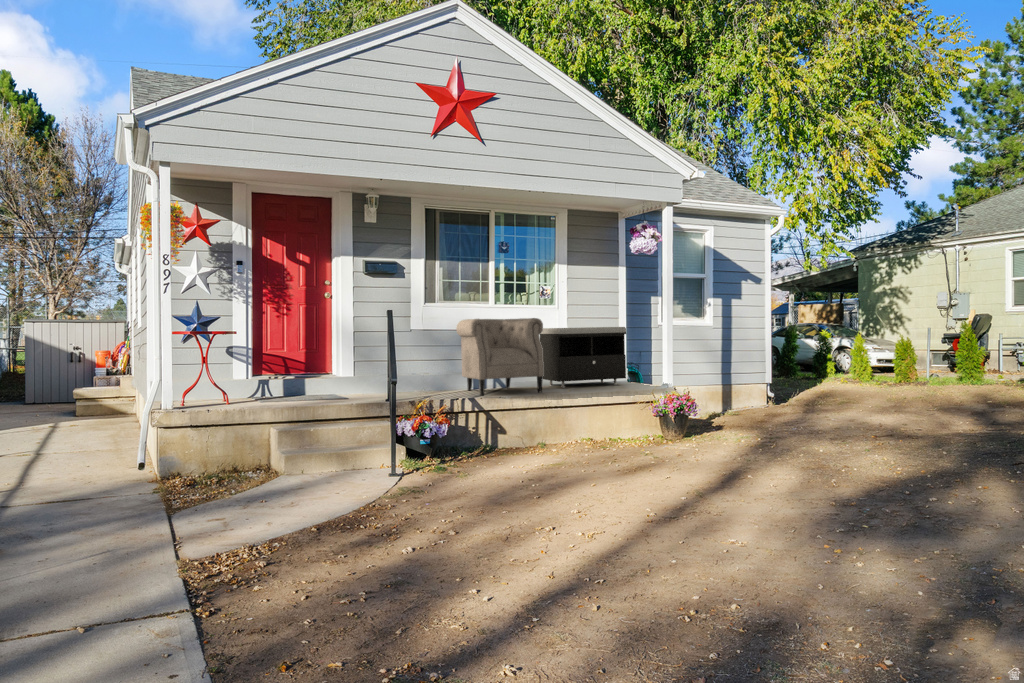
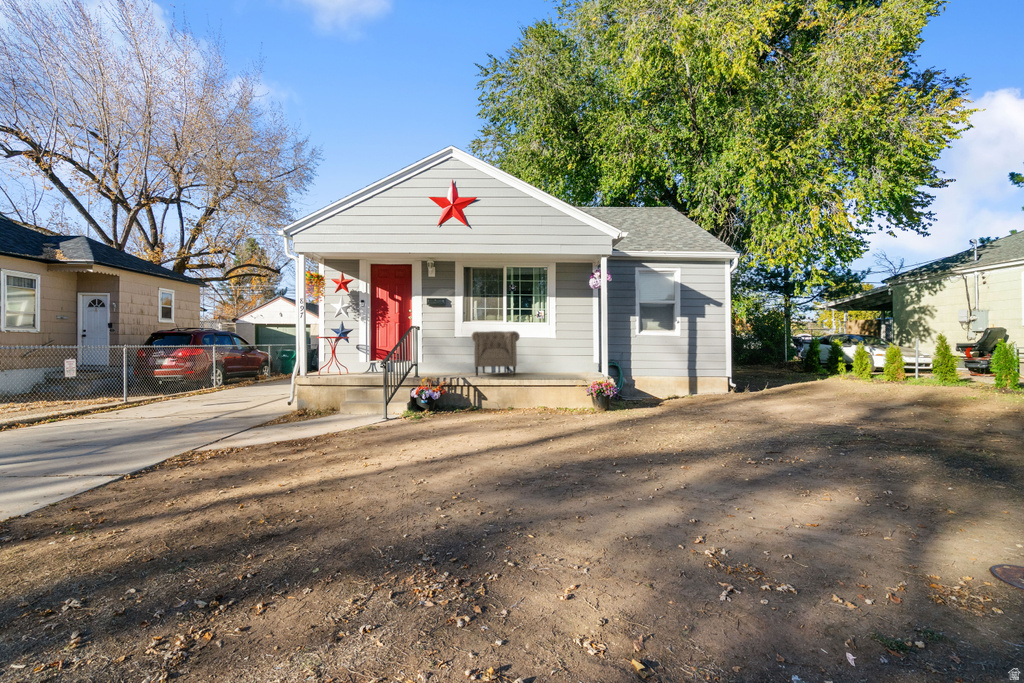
storage bench: present [540,327,626,388] -> none [533,337,582,374]

